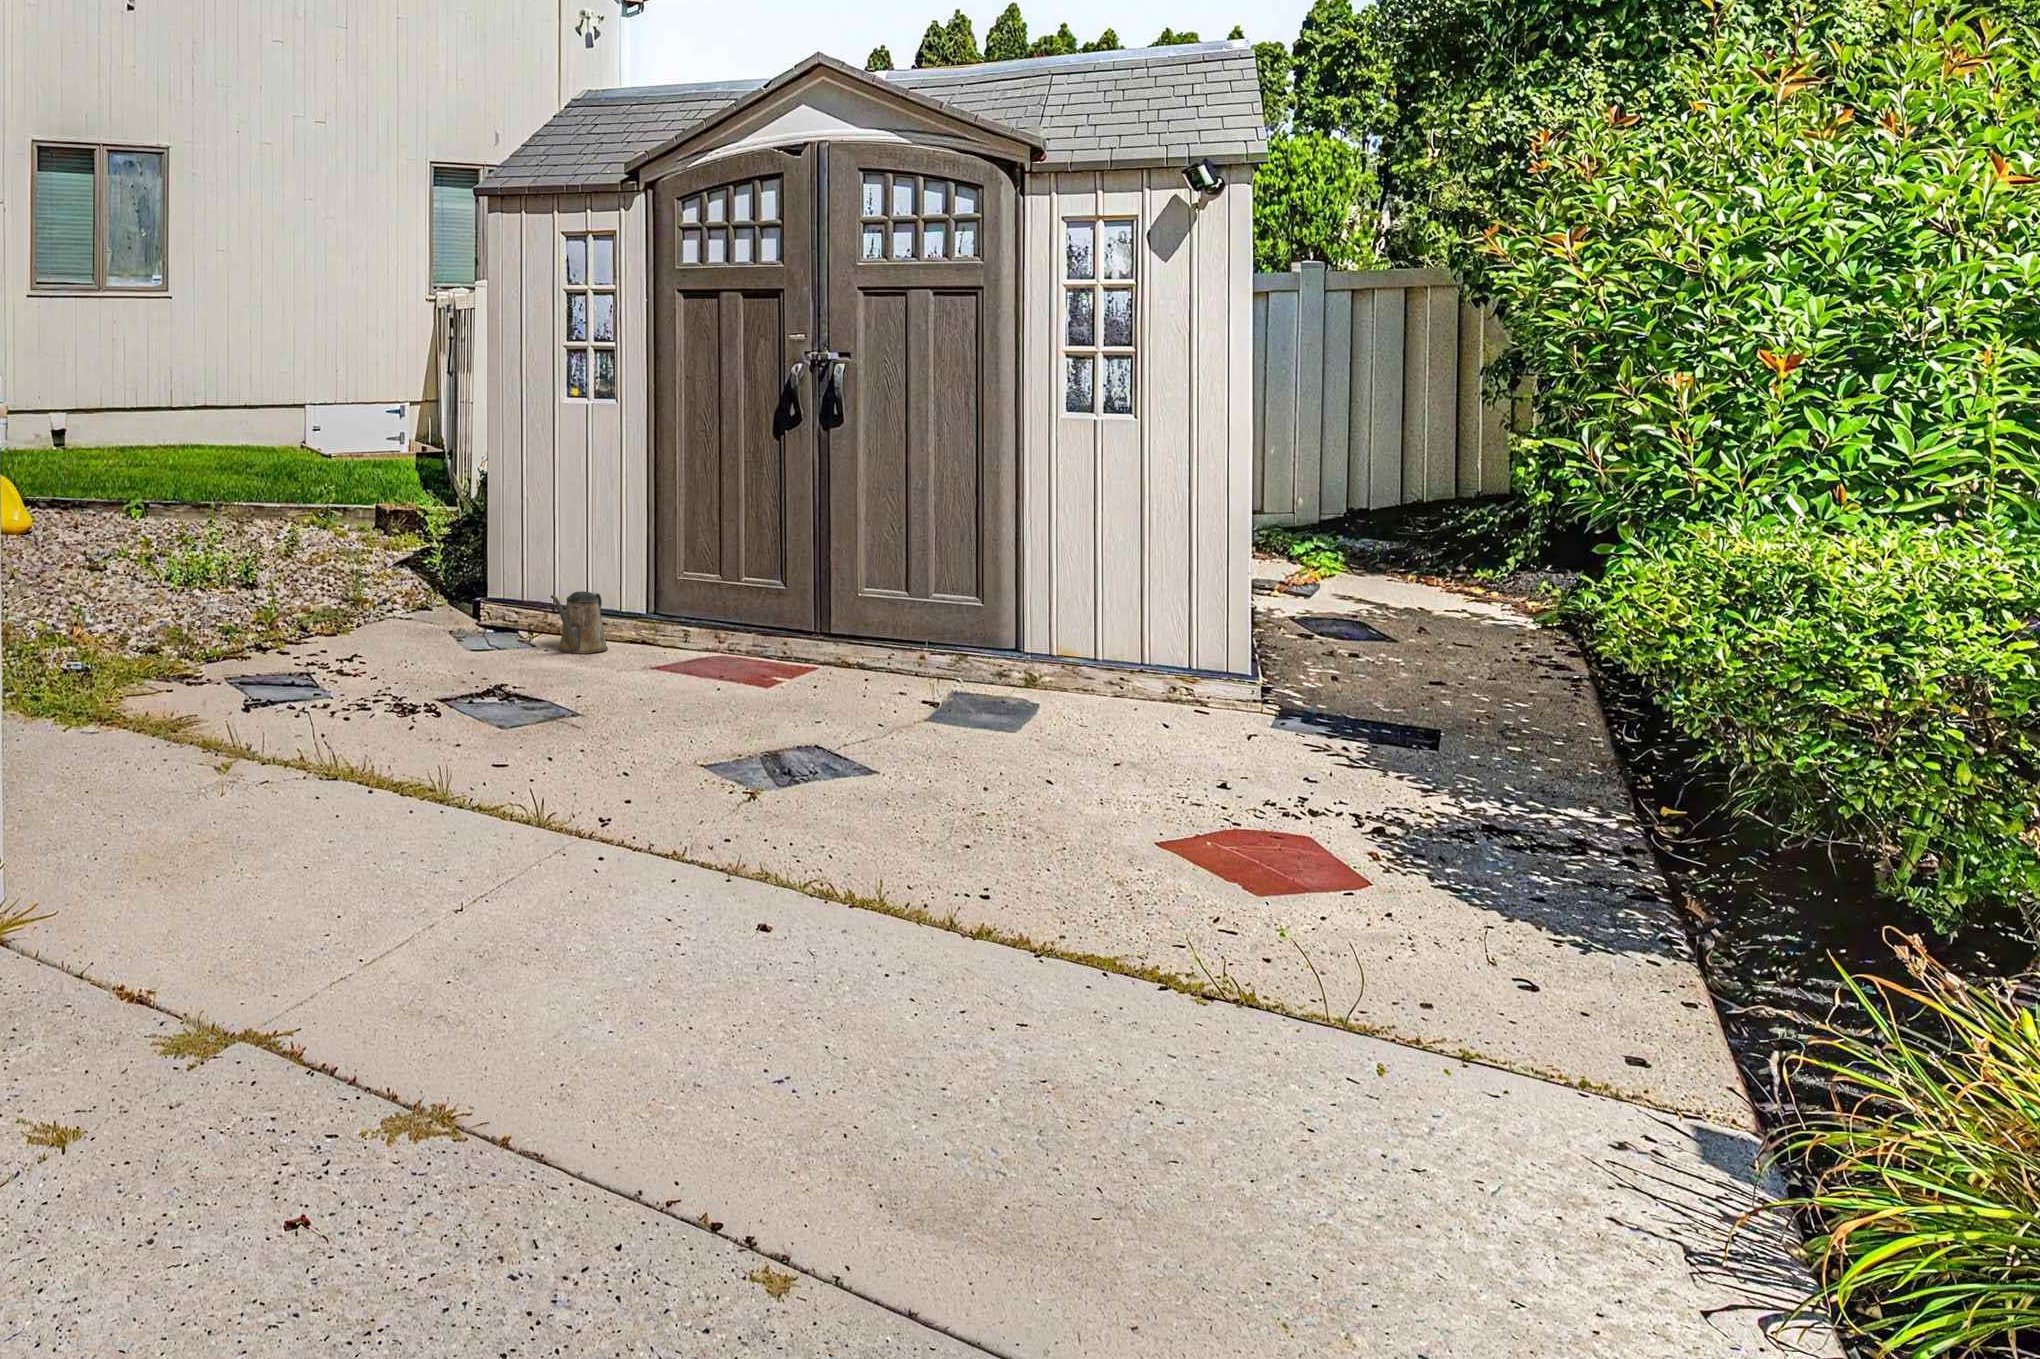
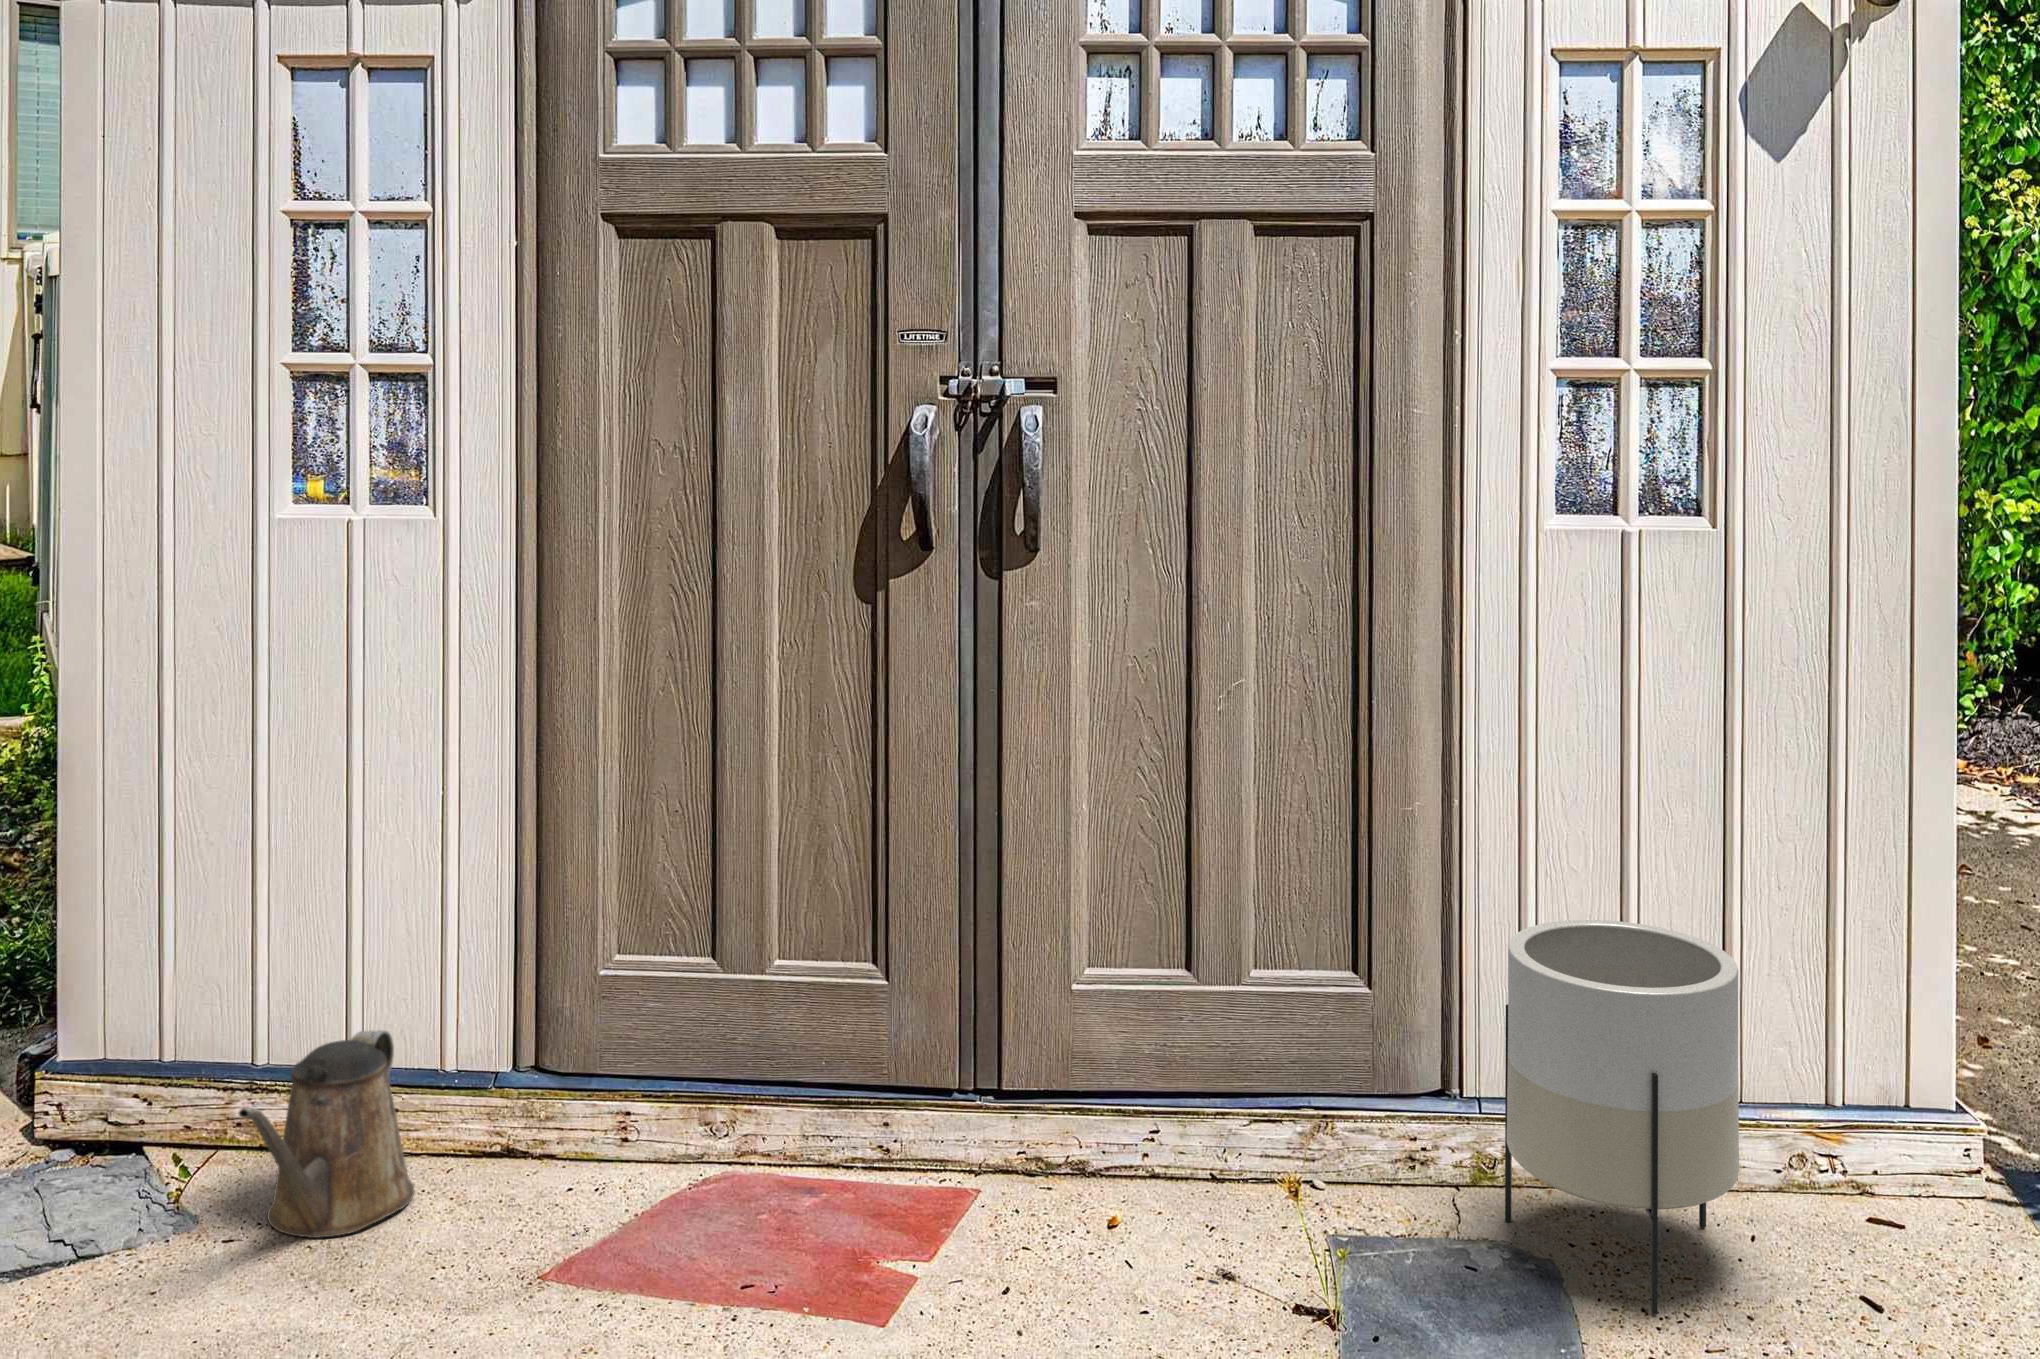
planter: none [1019,580,1114,718] -> present [1505,920,1739,1314]

